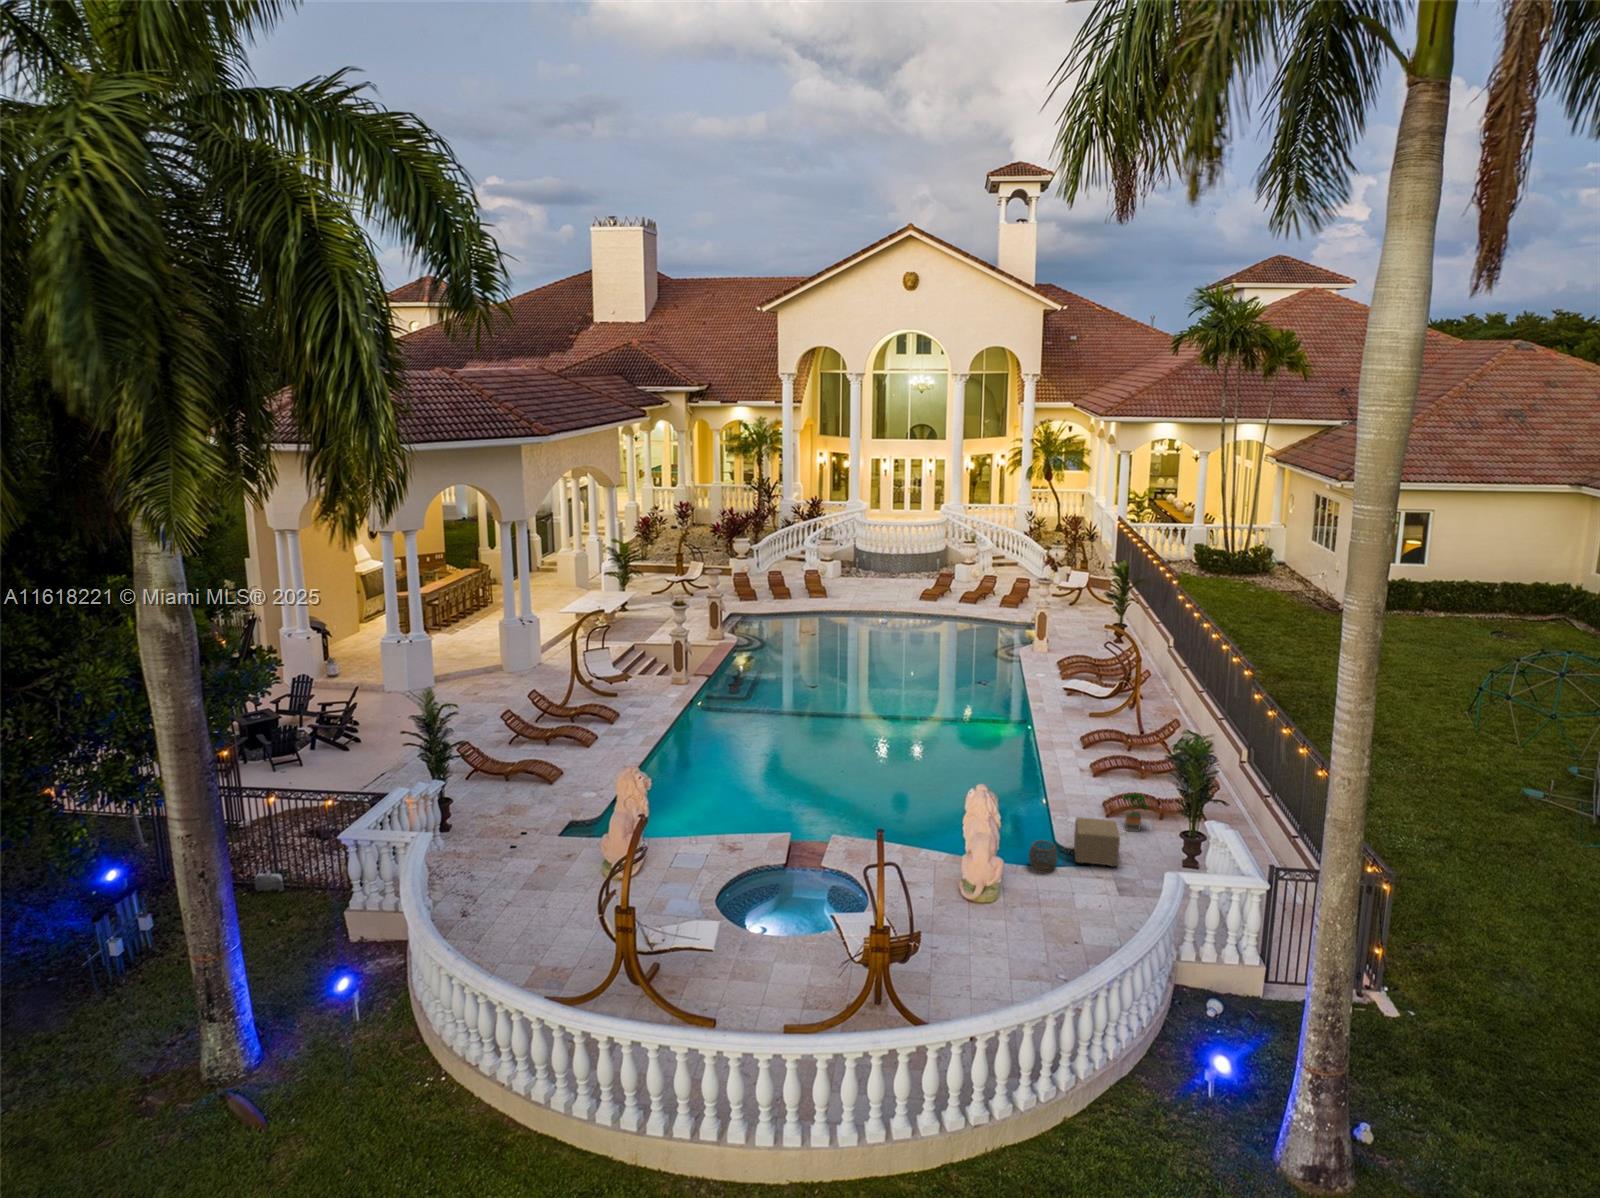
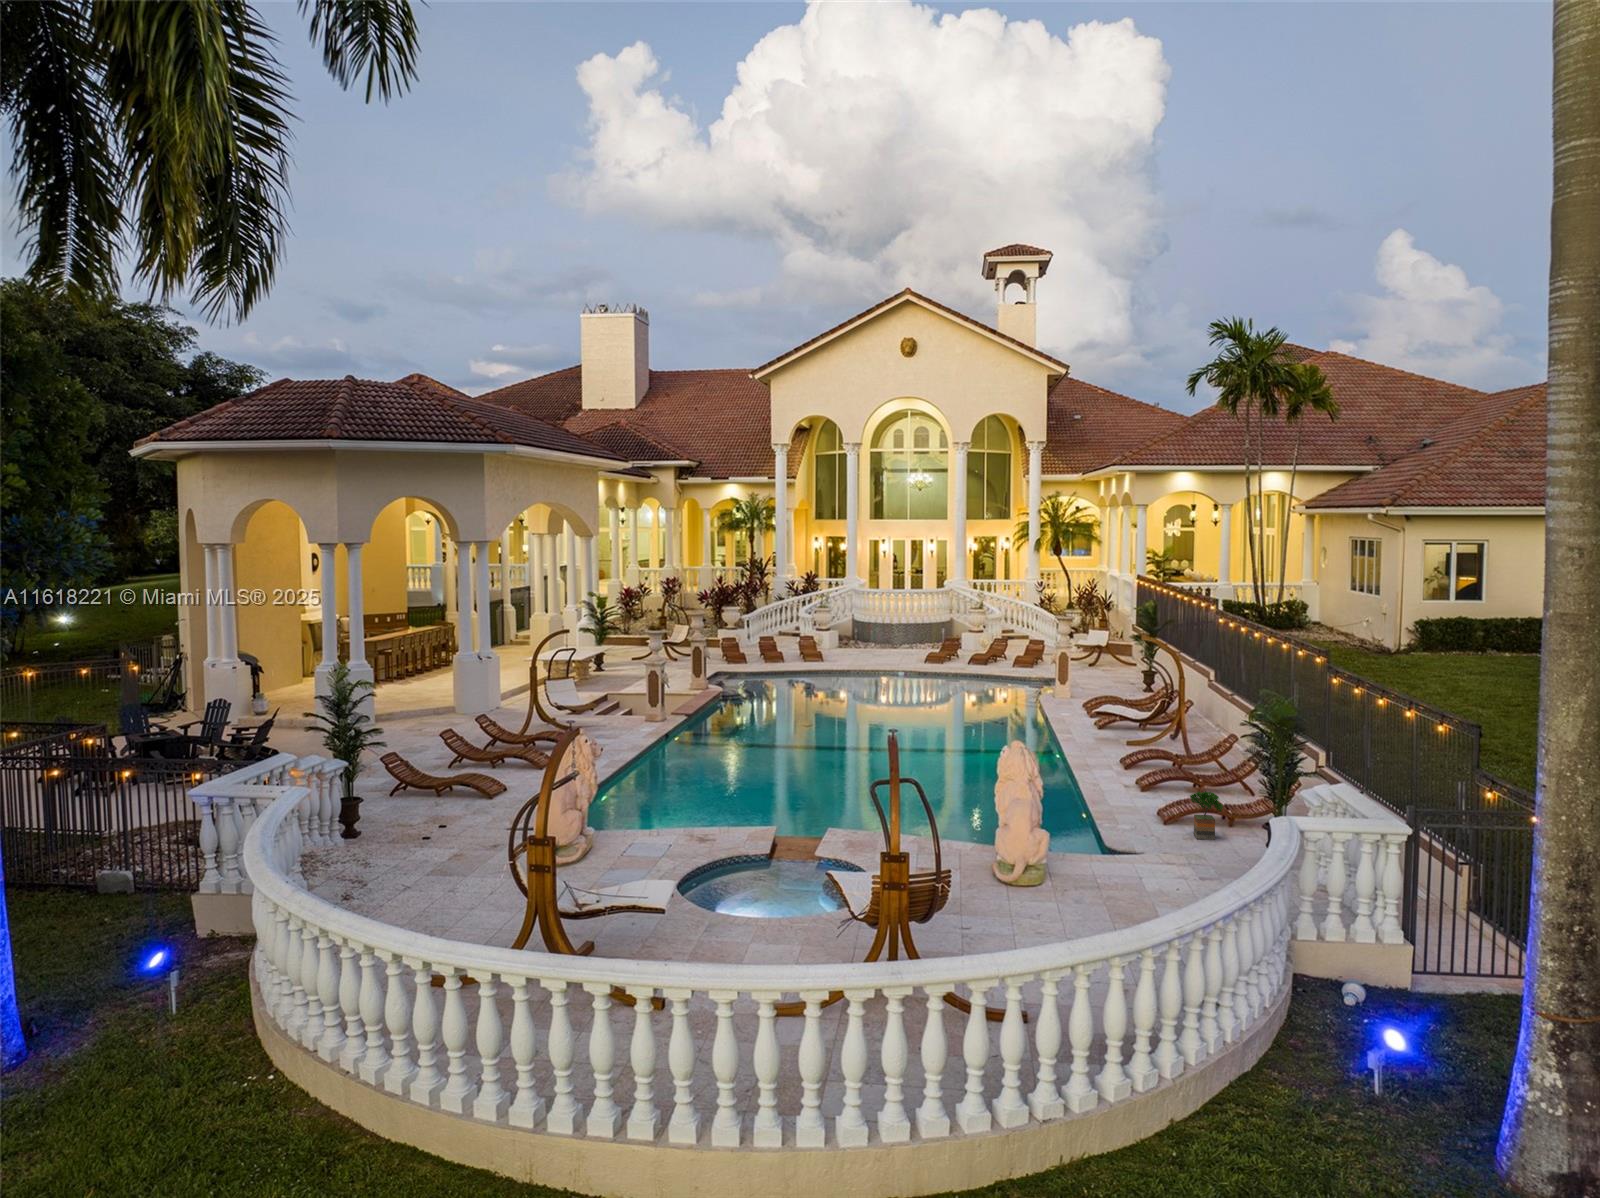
ottoman: present [1074,817,1120,867] -> none [1134,814,1194,871]
woven basket: present [1029,840,1058,872] -> none [1079,838,1117,876]

